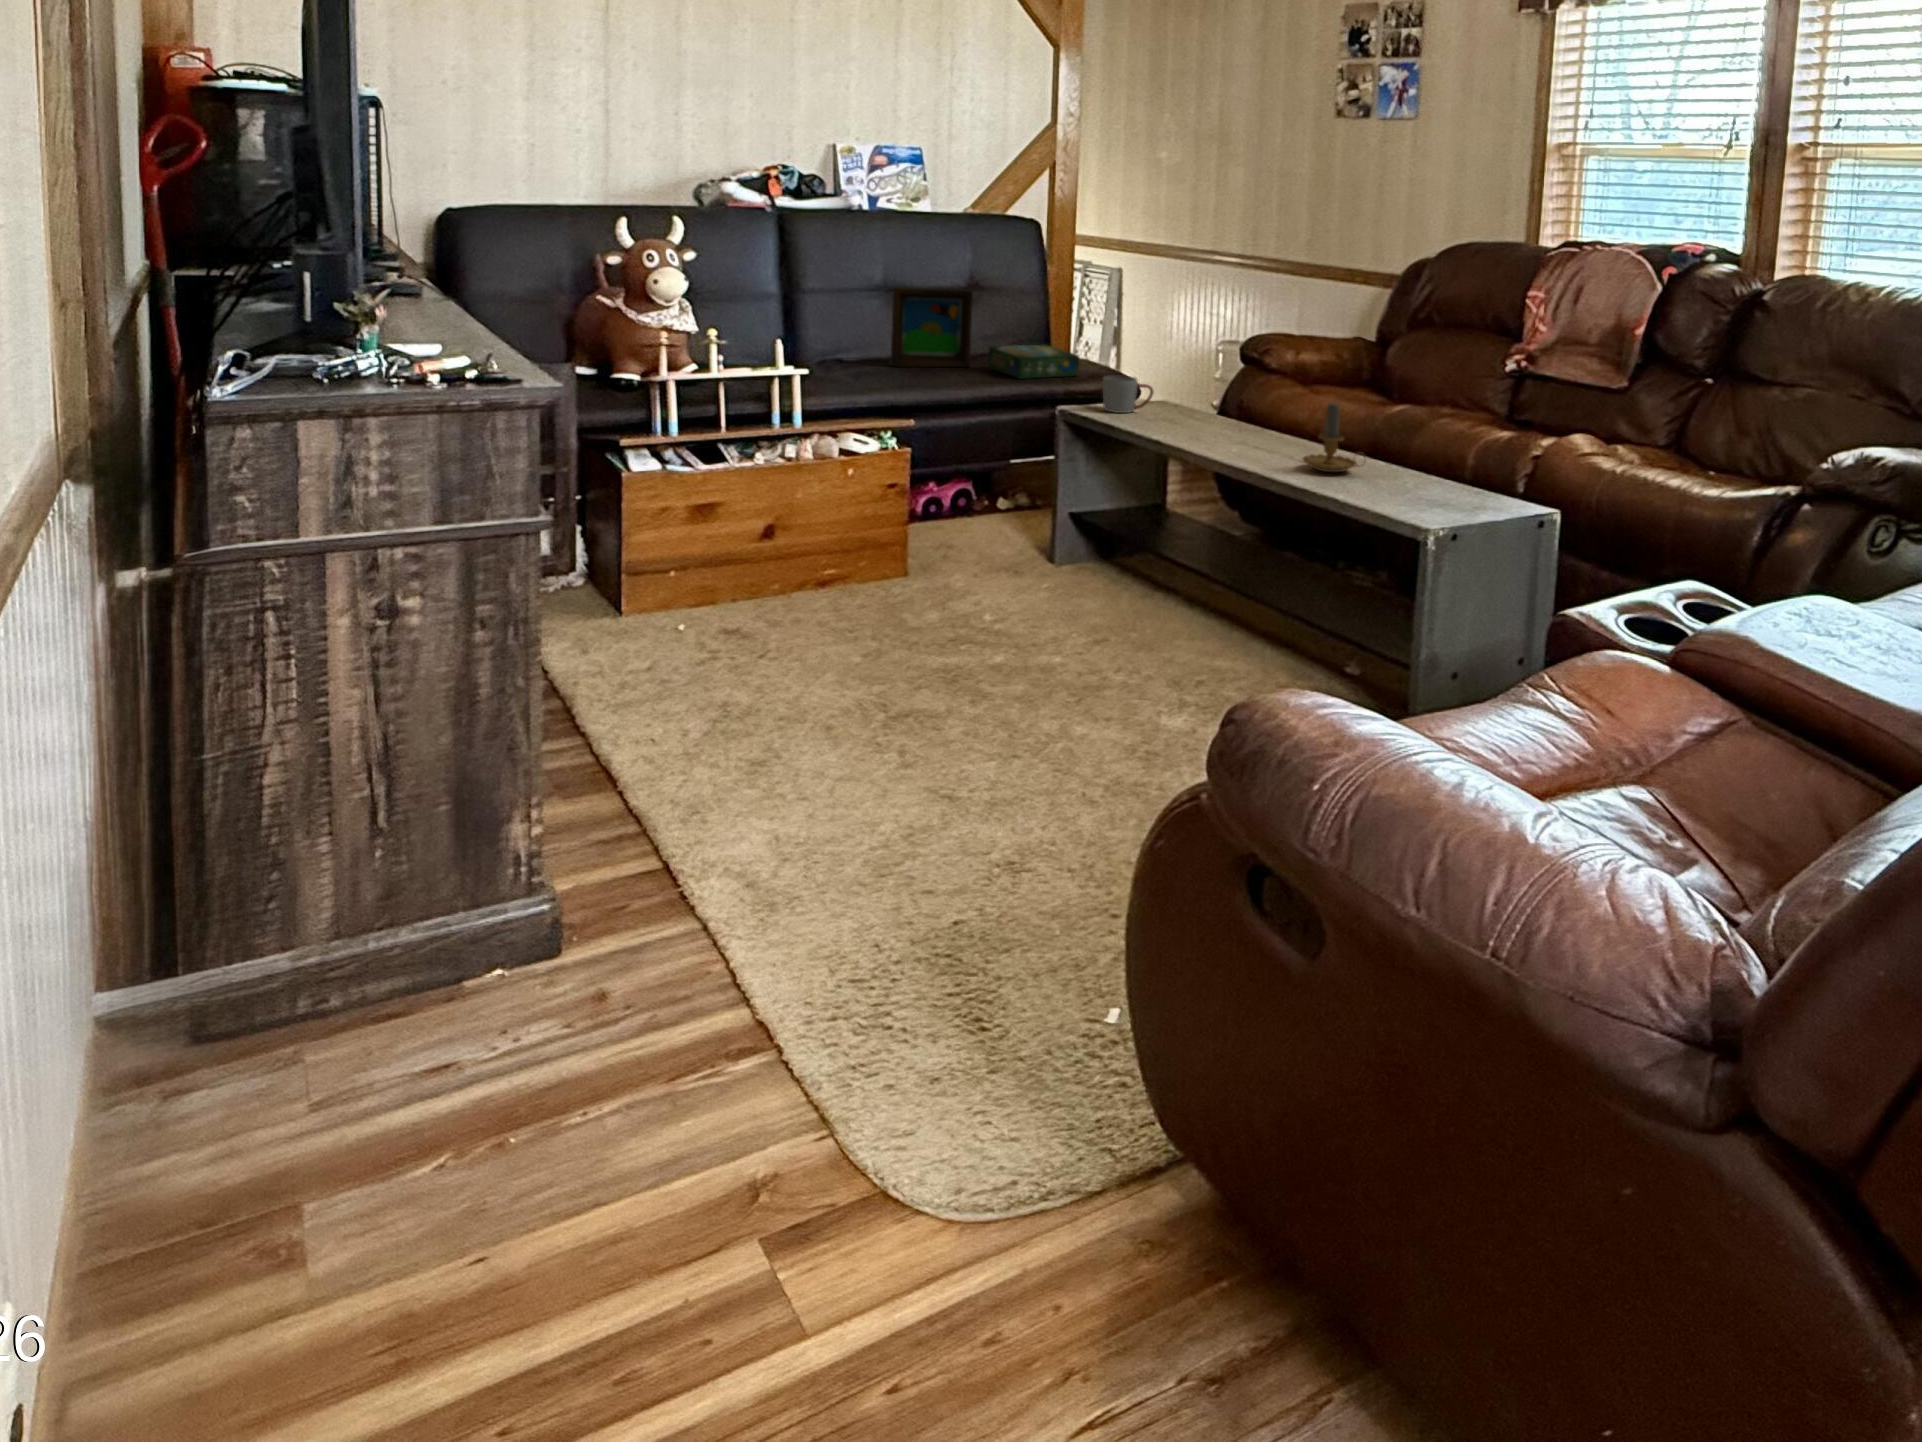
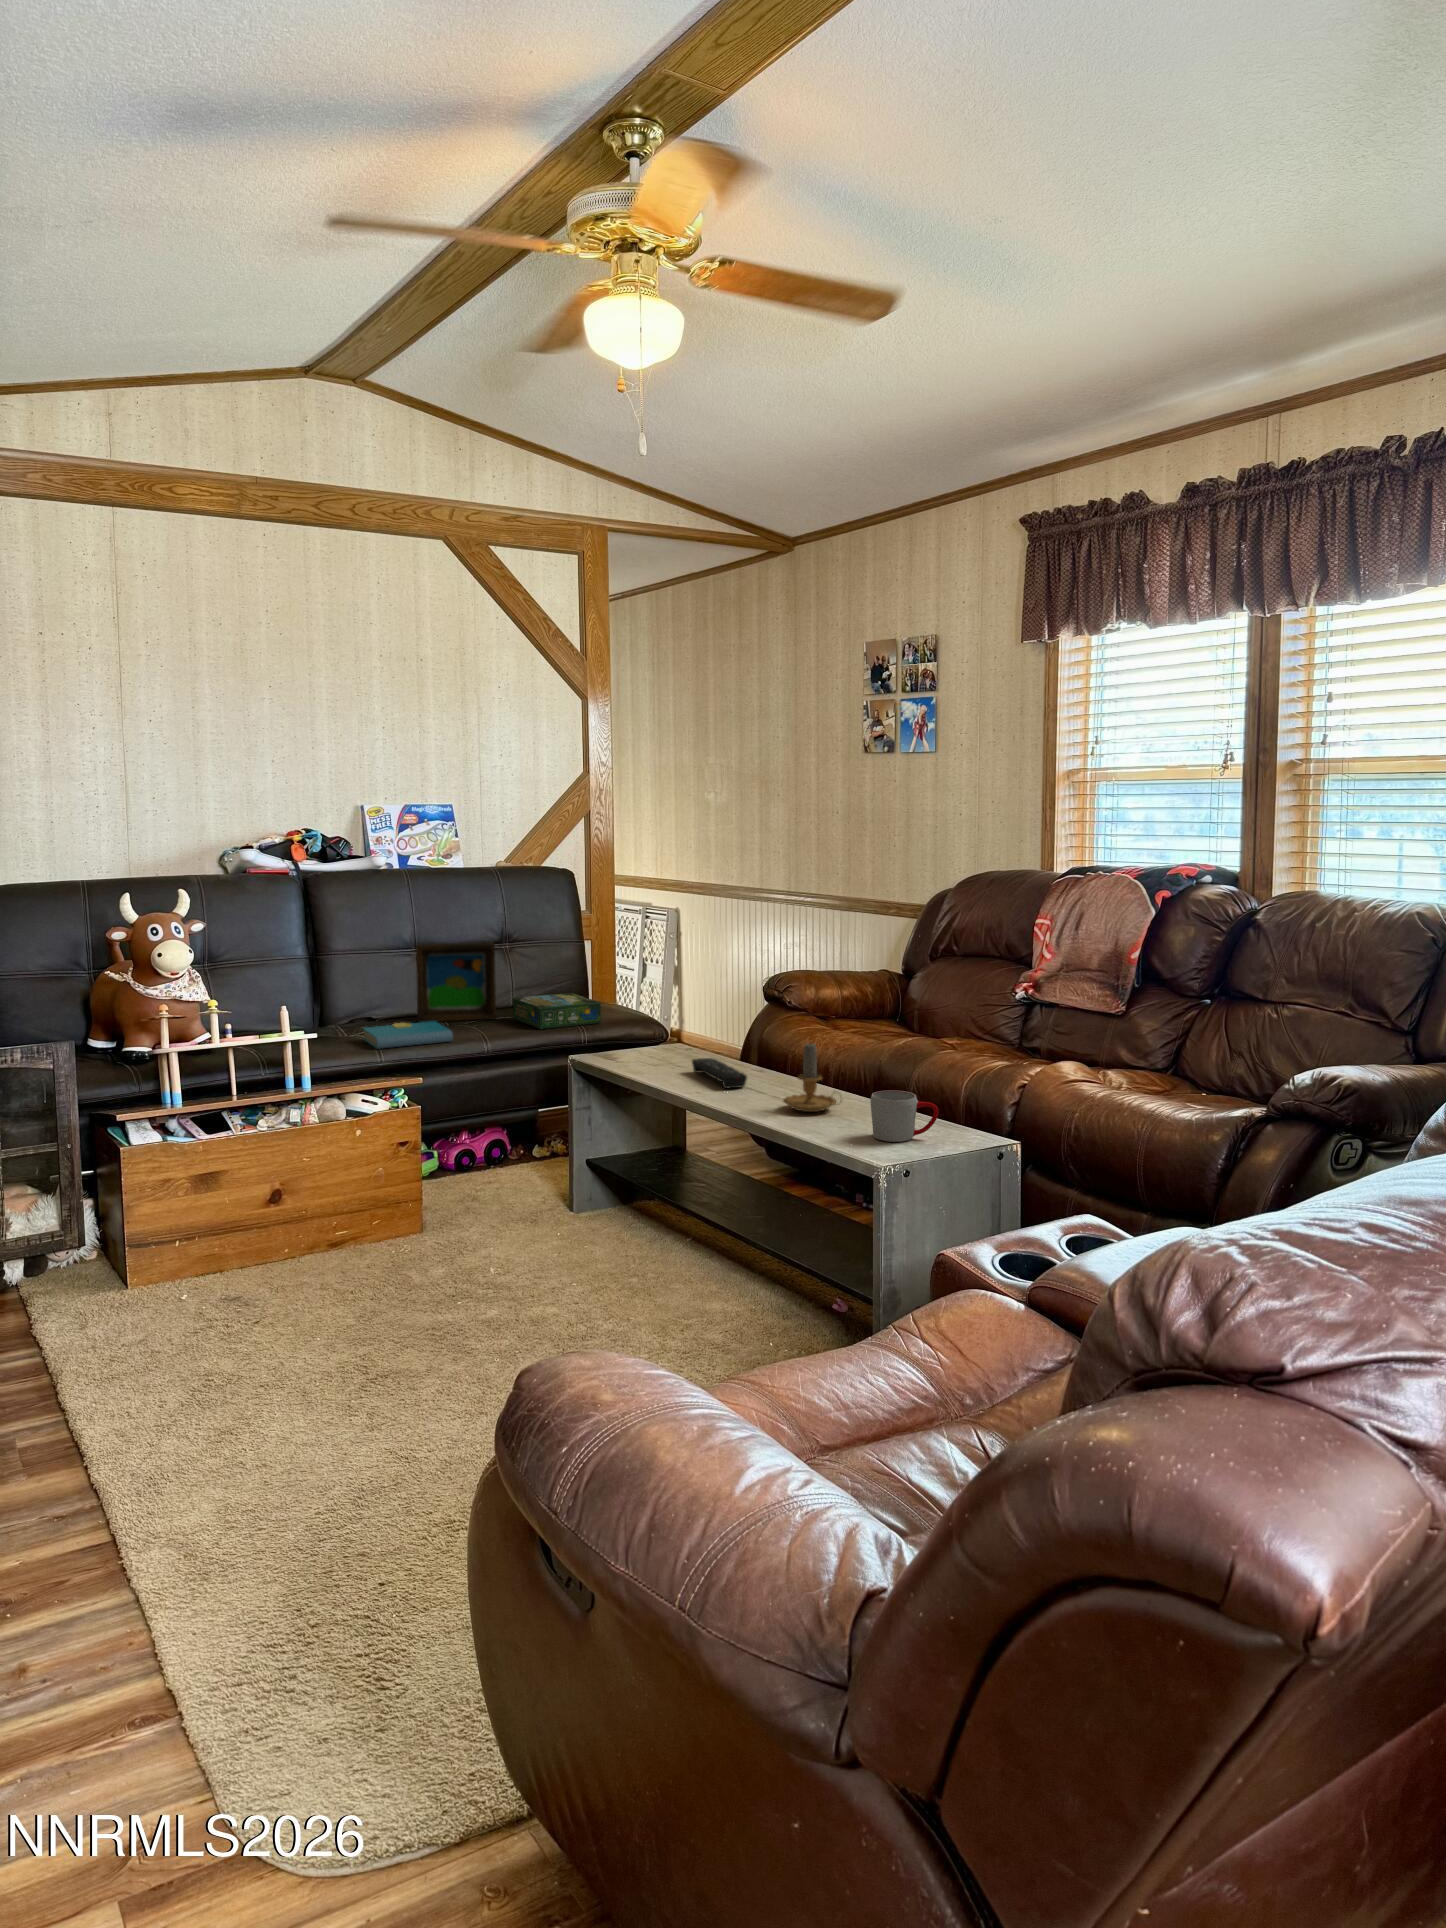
book: none [844,365,936,390] -> present [363,1021,453,1049]
mug: present [1102,375,1153,413] -> present [871,1090,938,1142]
remote control: none [1193,414,1257,446] -> present [692,1058,747,1088]

